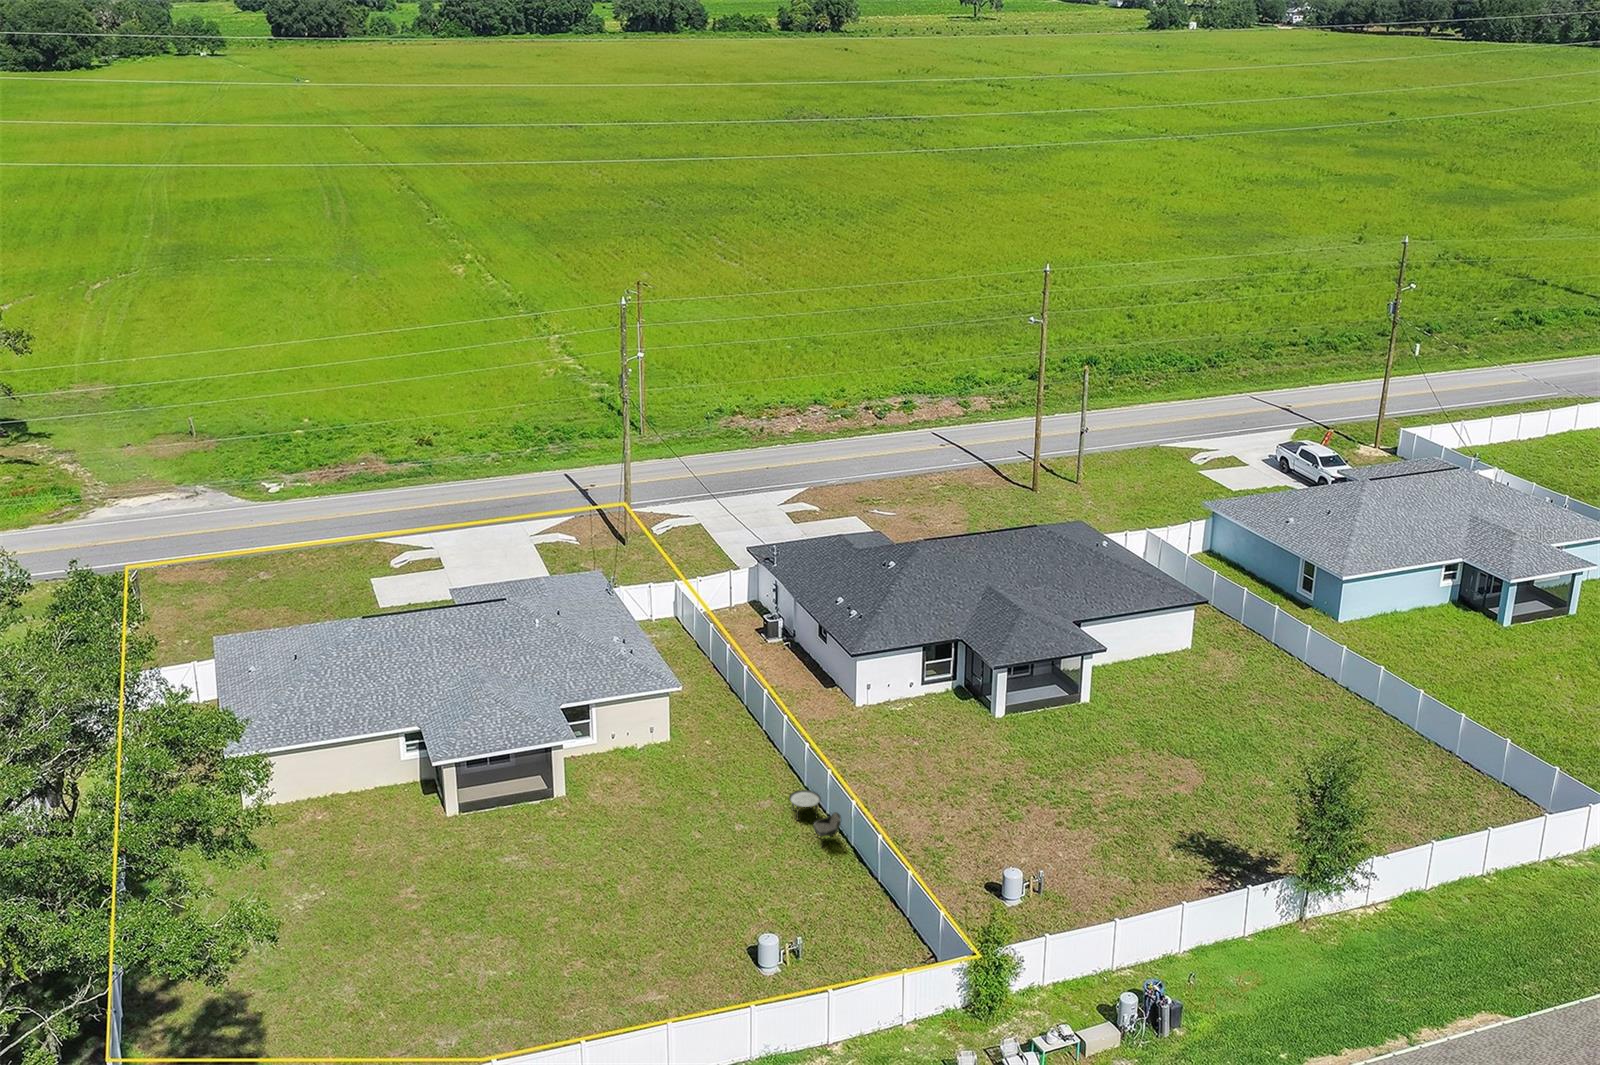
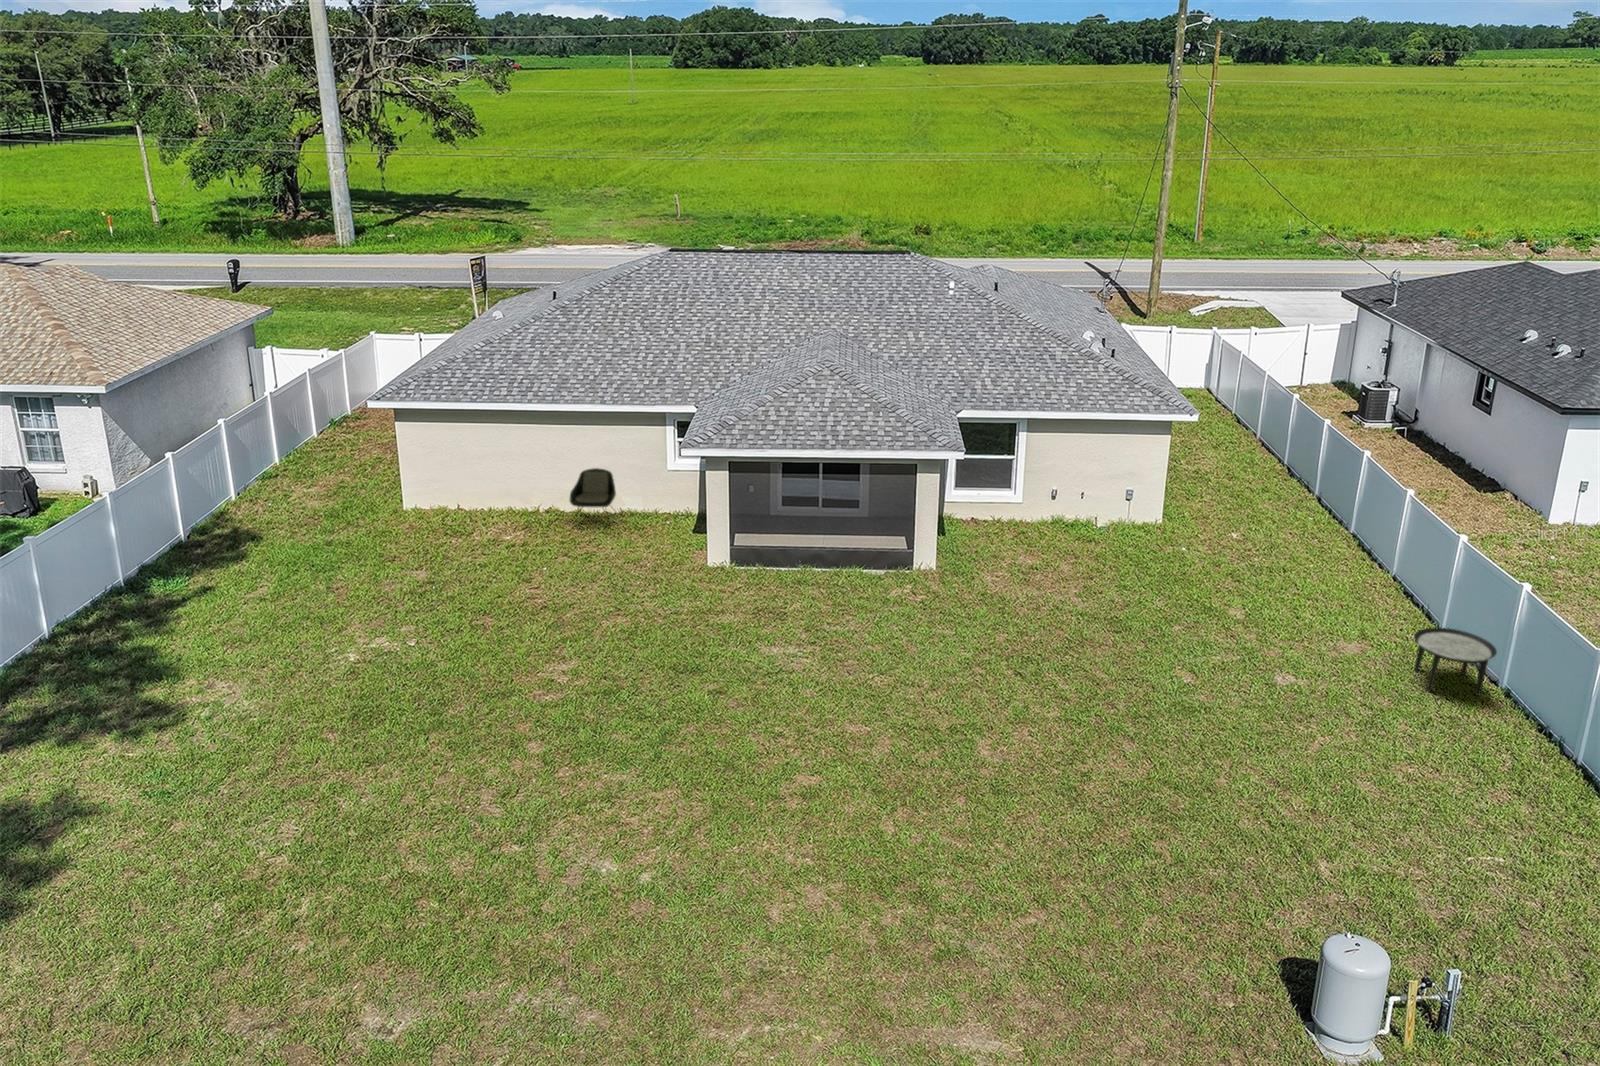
lounge chair: present [813,812,841,838] -> present [570,468,616,525]

